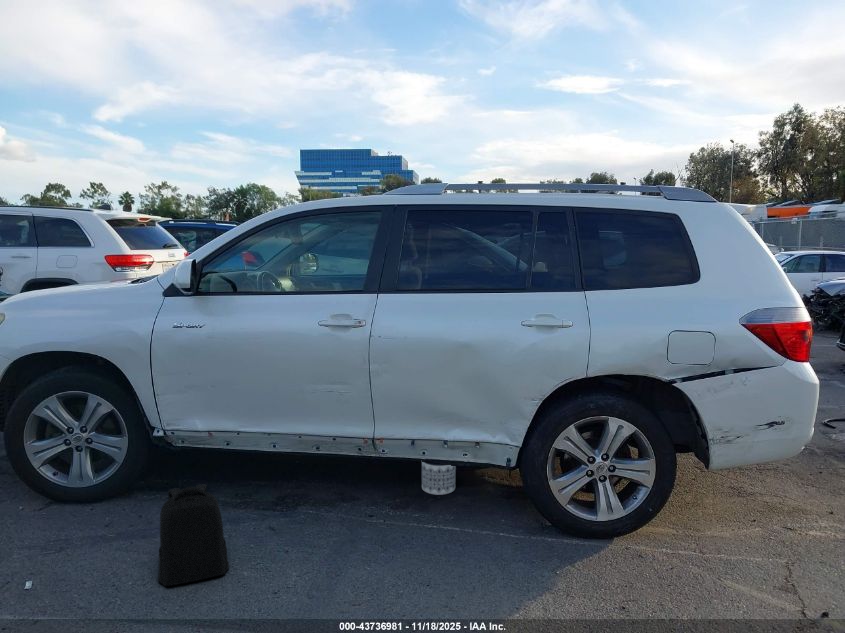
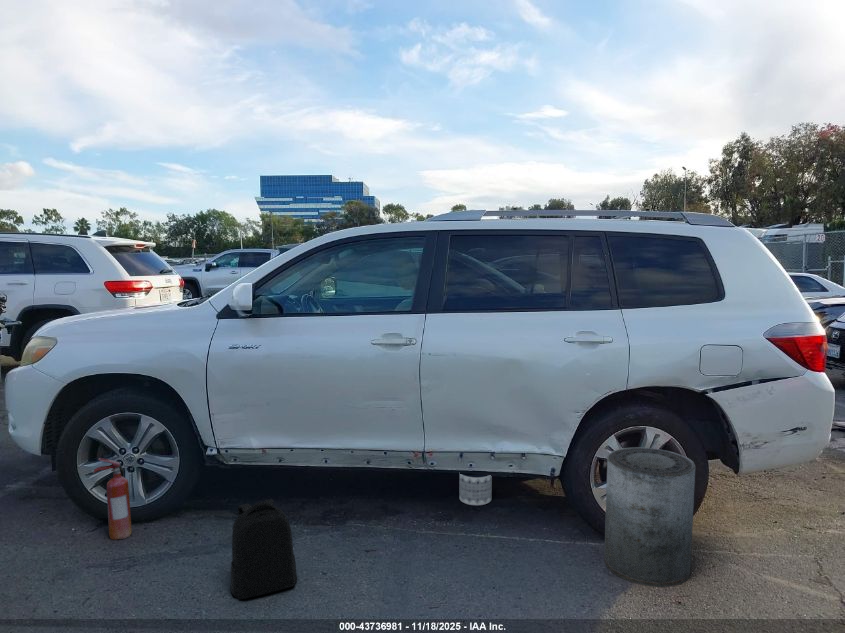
fire extinguisher: none [35,437,78,520] -> present [93,458,132,540]
trash can: none [557,439,653,589] -> present [604,447,695,587]

